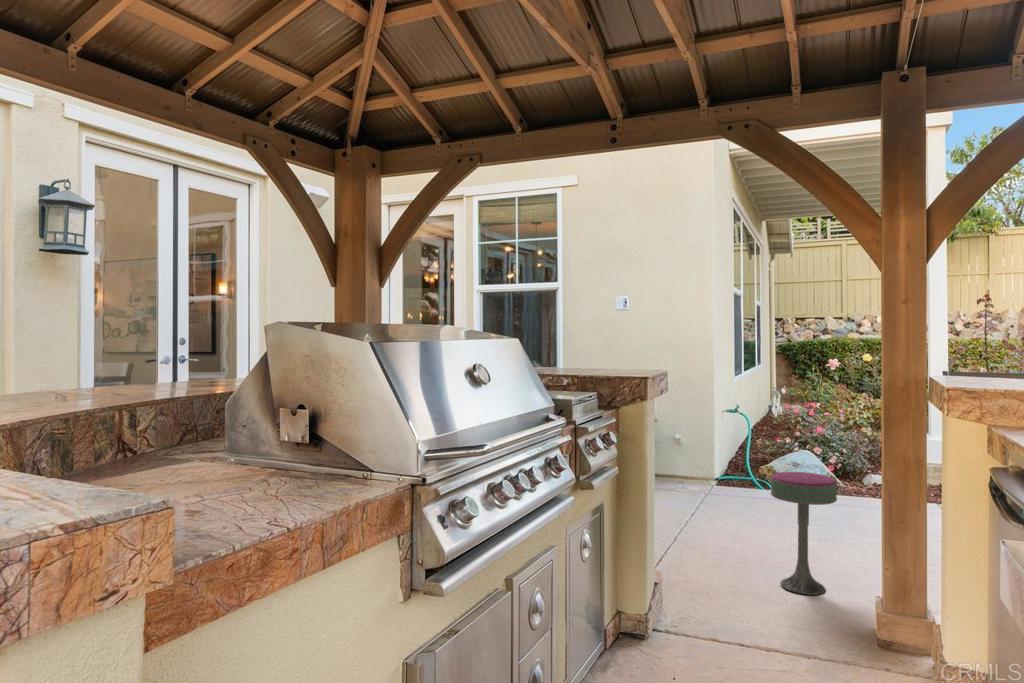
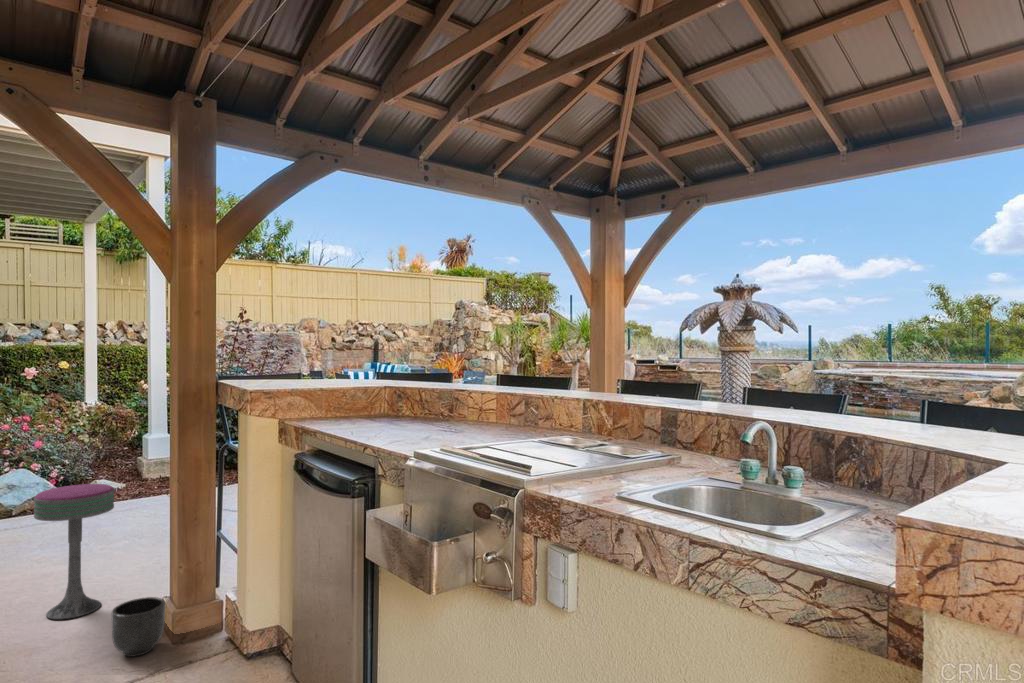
planter: none [812,595,863,653] -> present [112,597,165,657]

